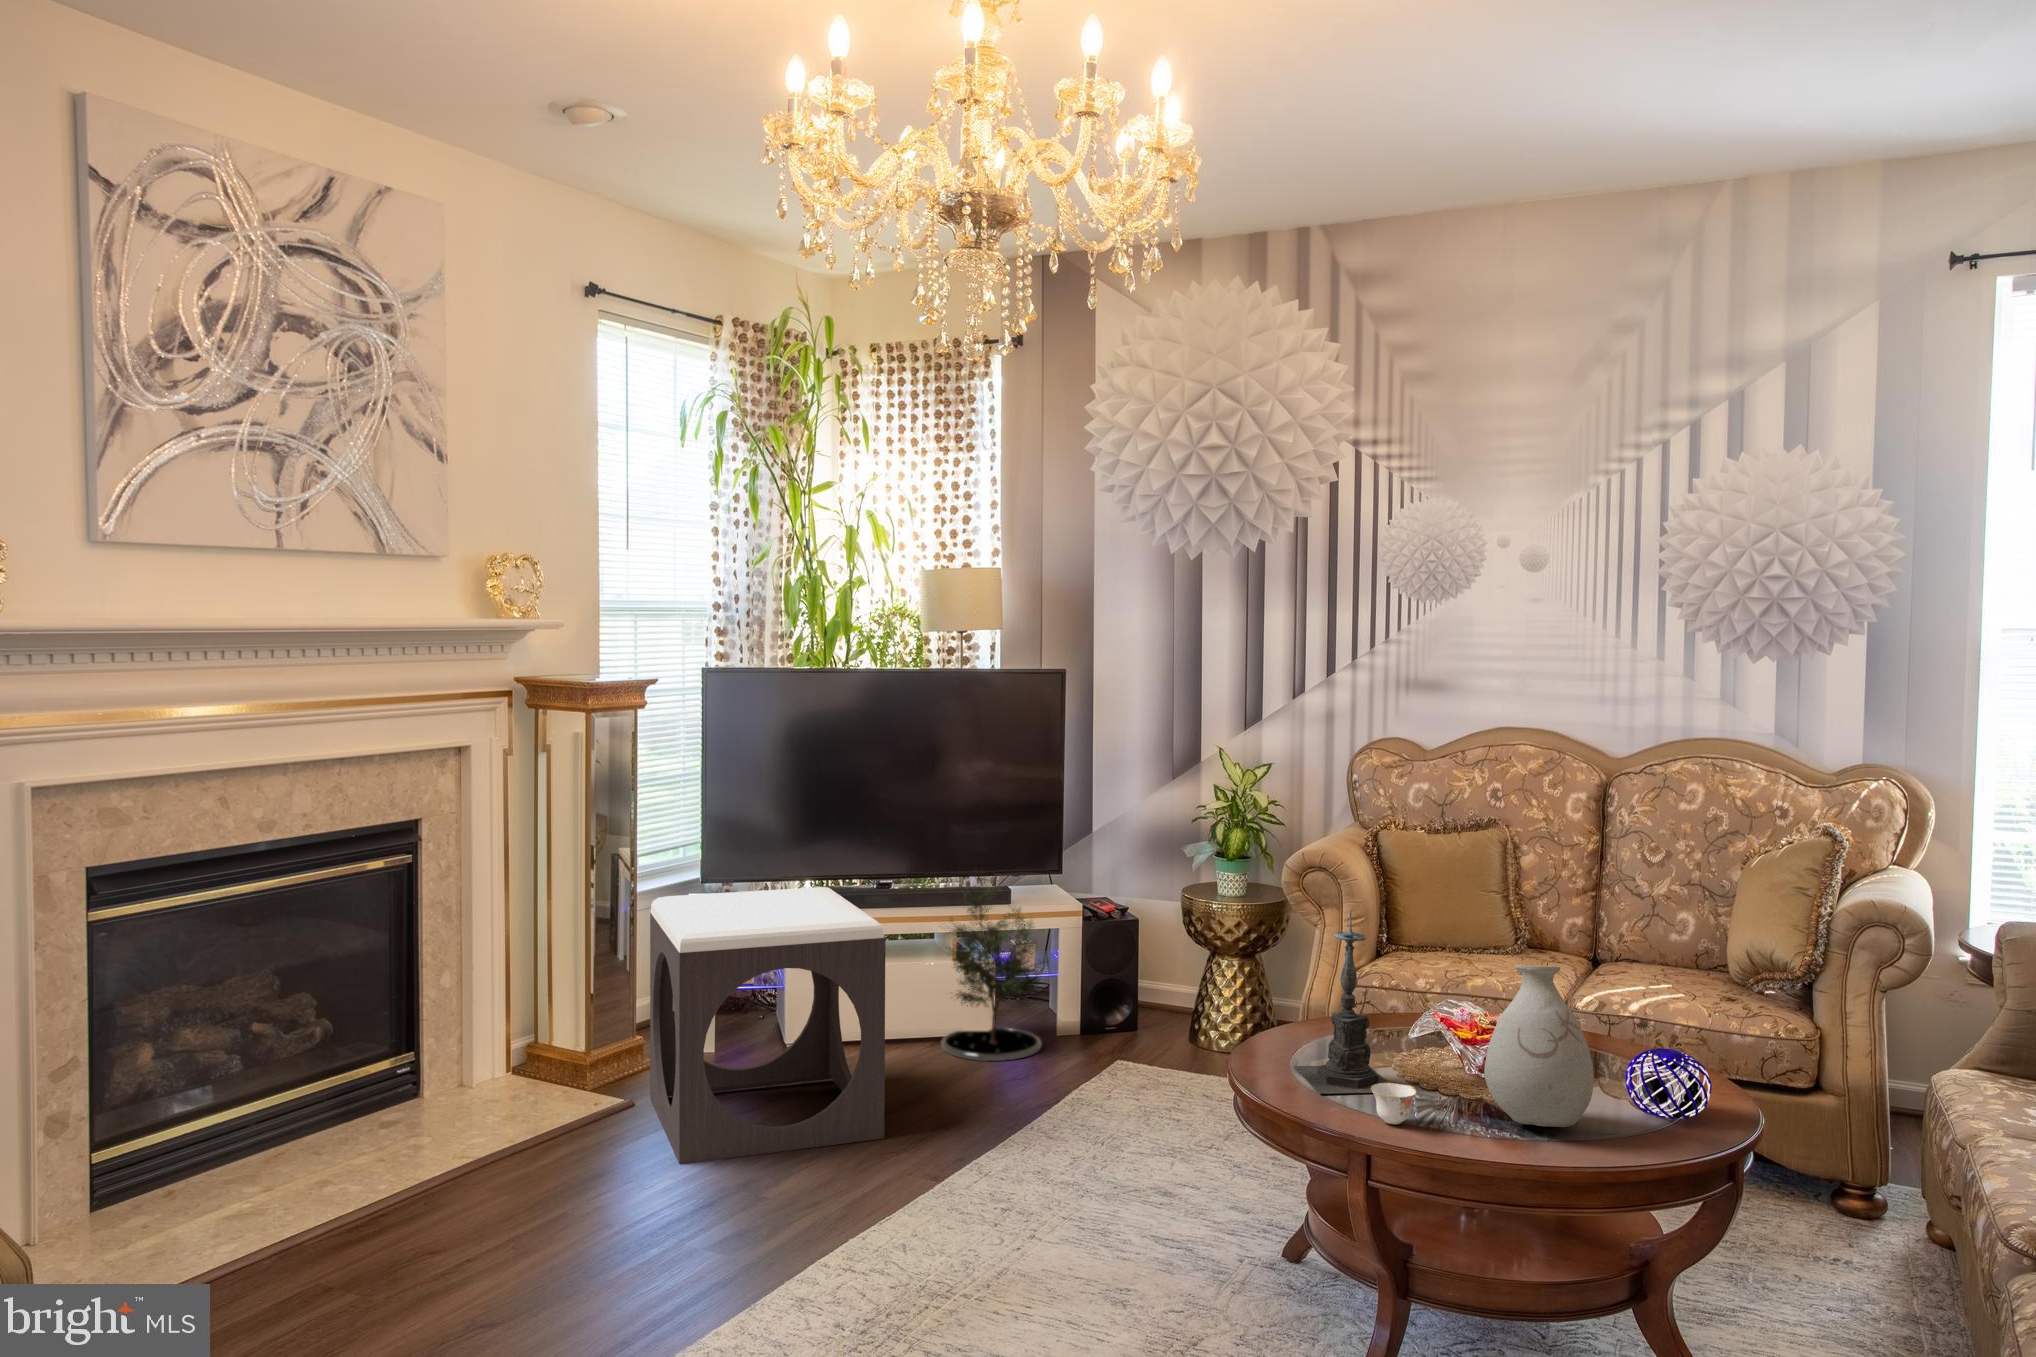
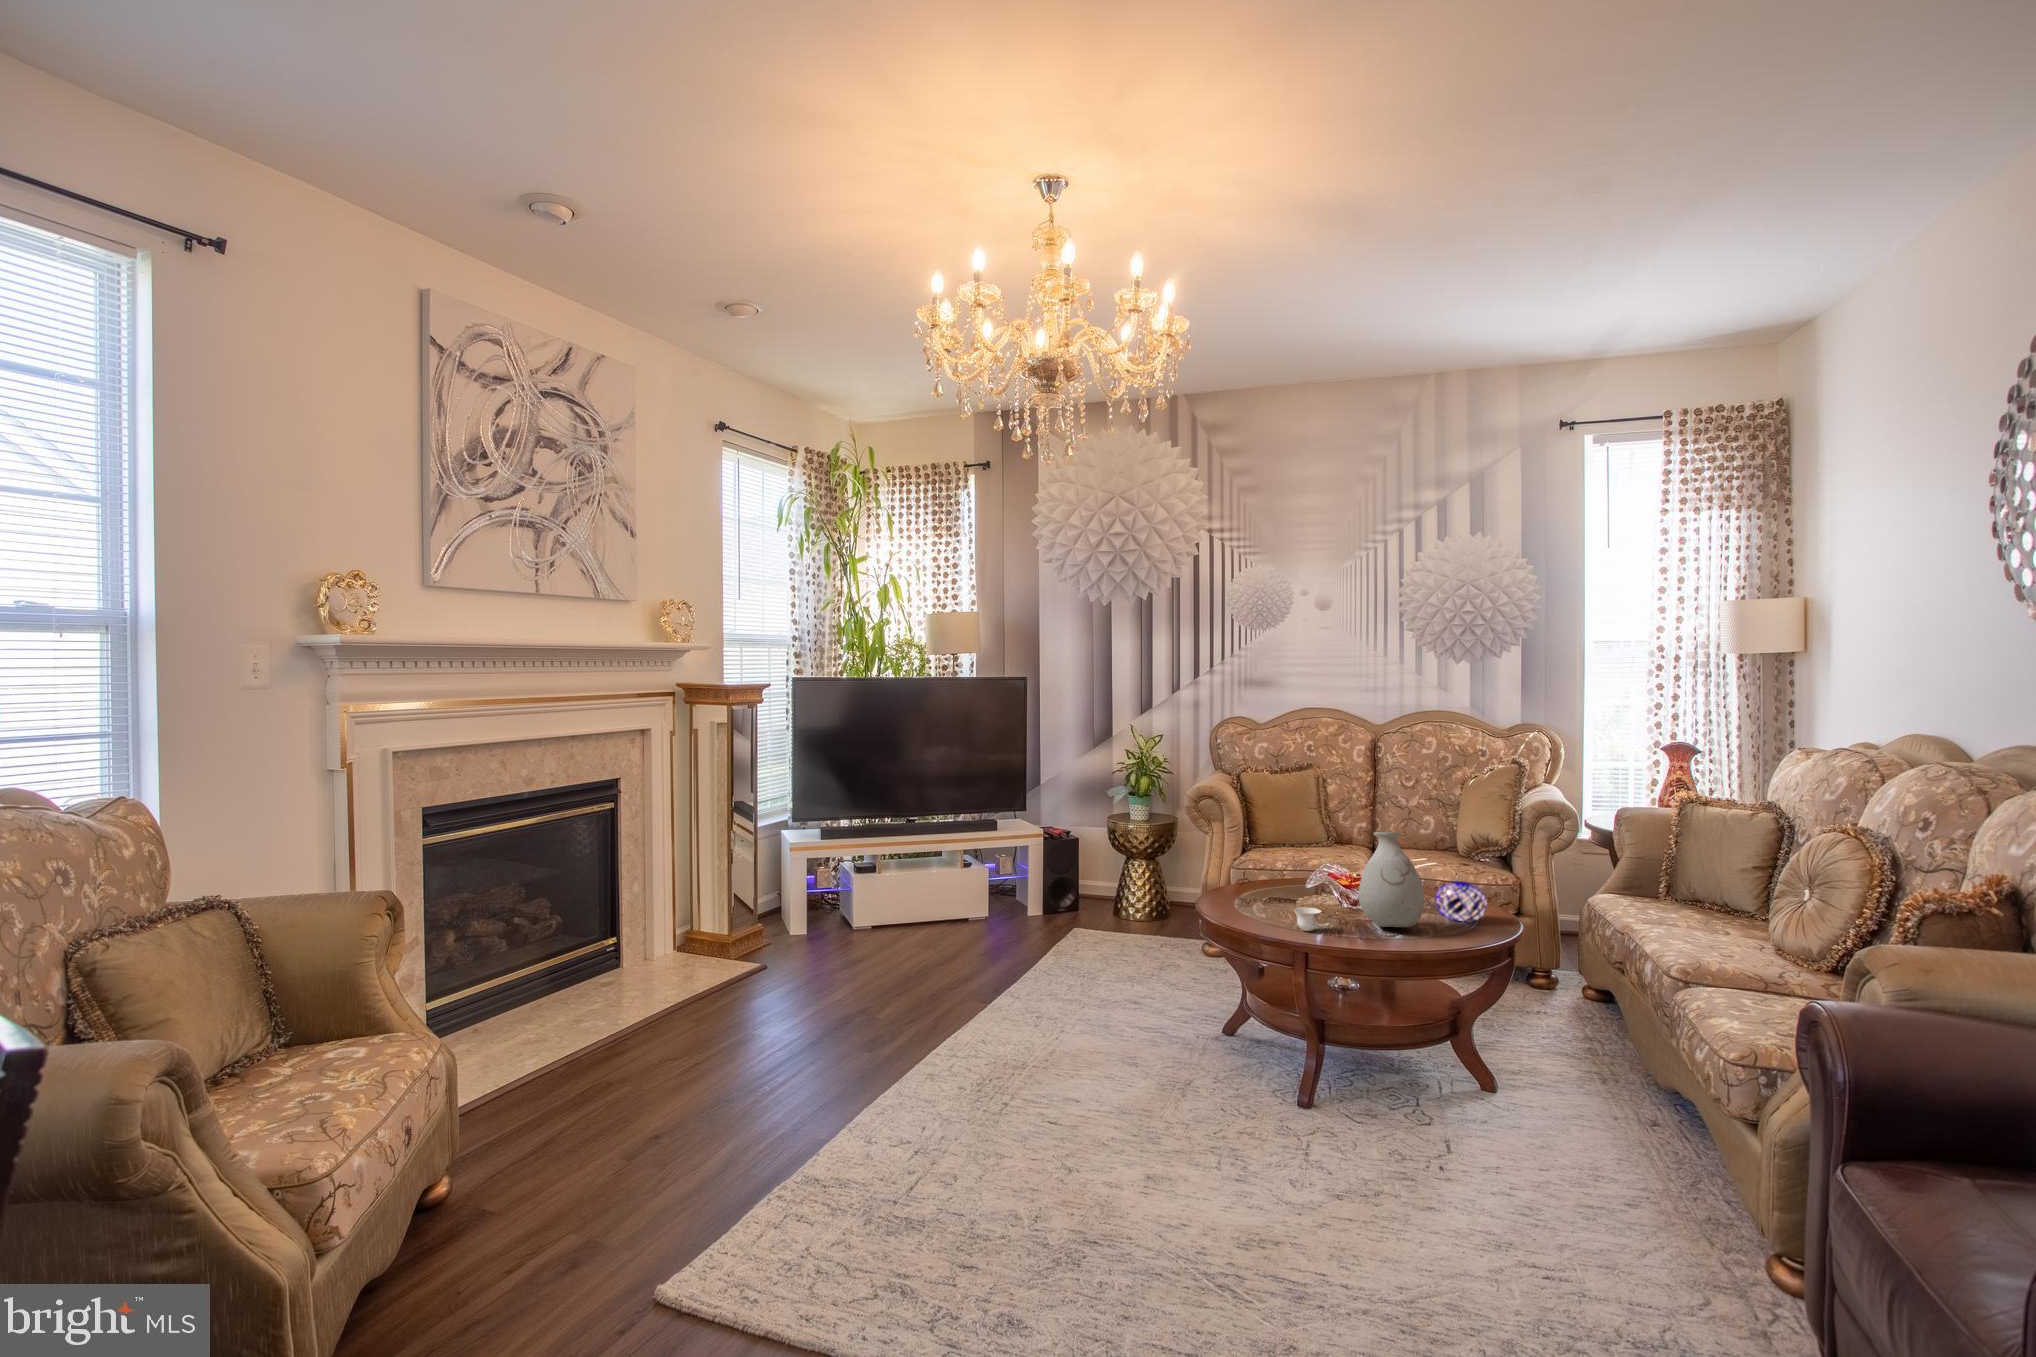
potted tree: present [941,878,1047,1061] -> none [955,804,1028,931]
footstool: present [650,887,886,1164] -> none [780,817,946,997]
candle holder: present [1294,910,1388,1094] -> none [1233,806,1303,918]

